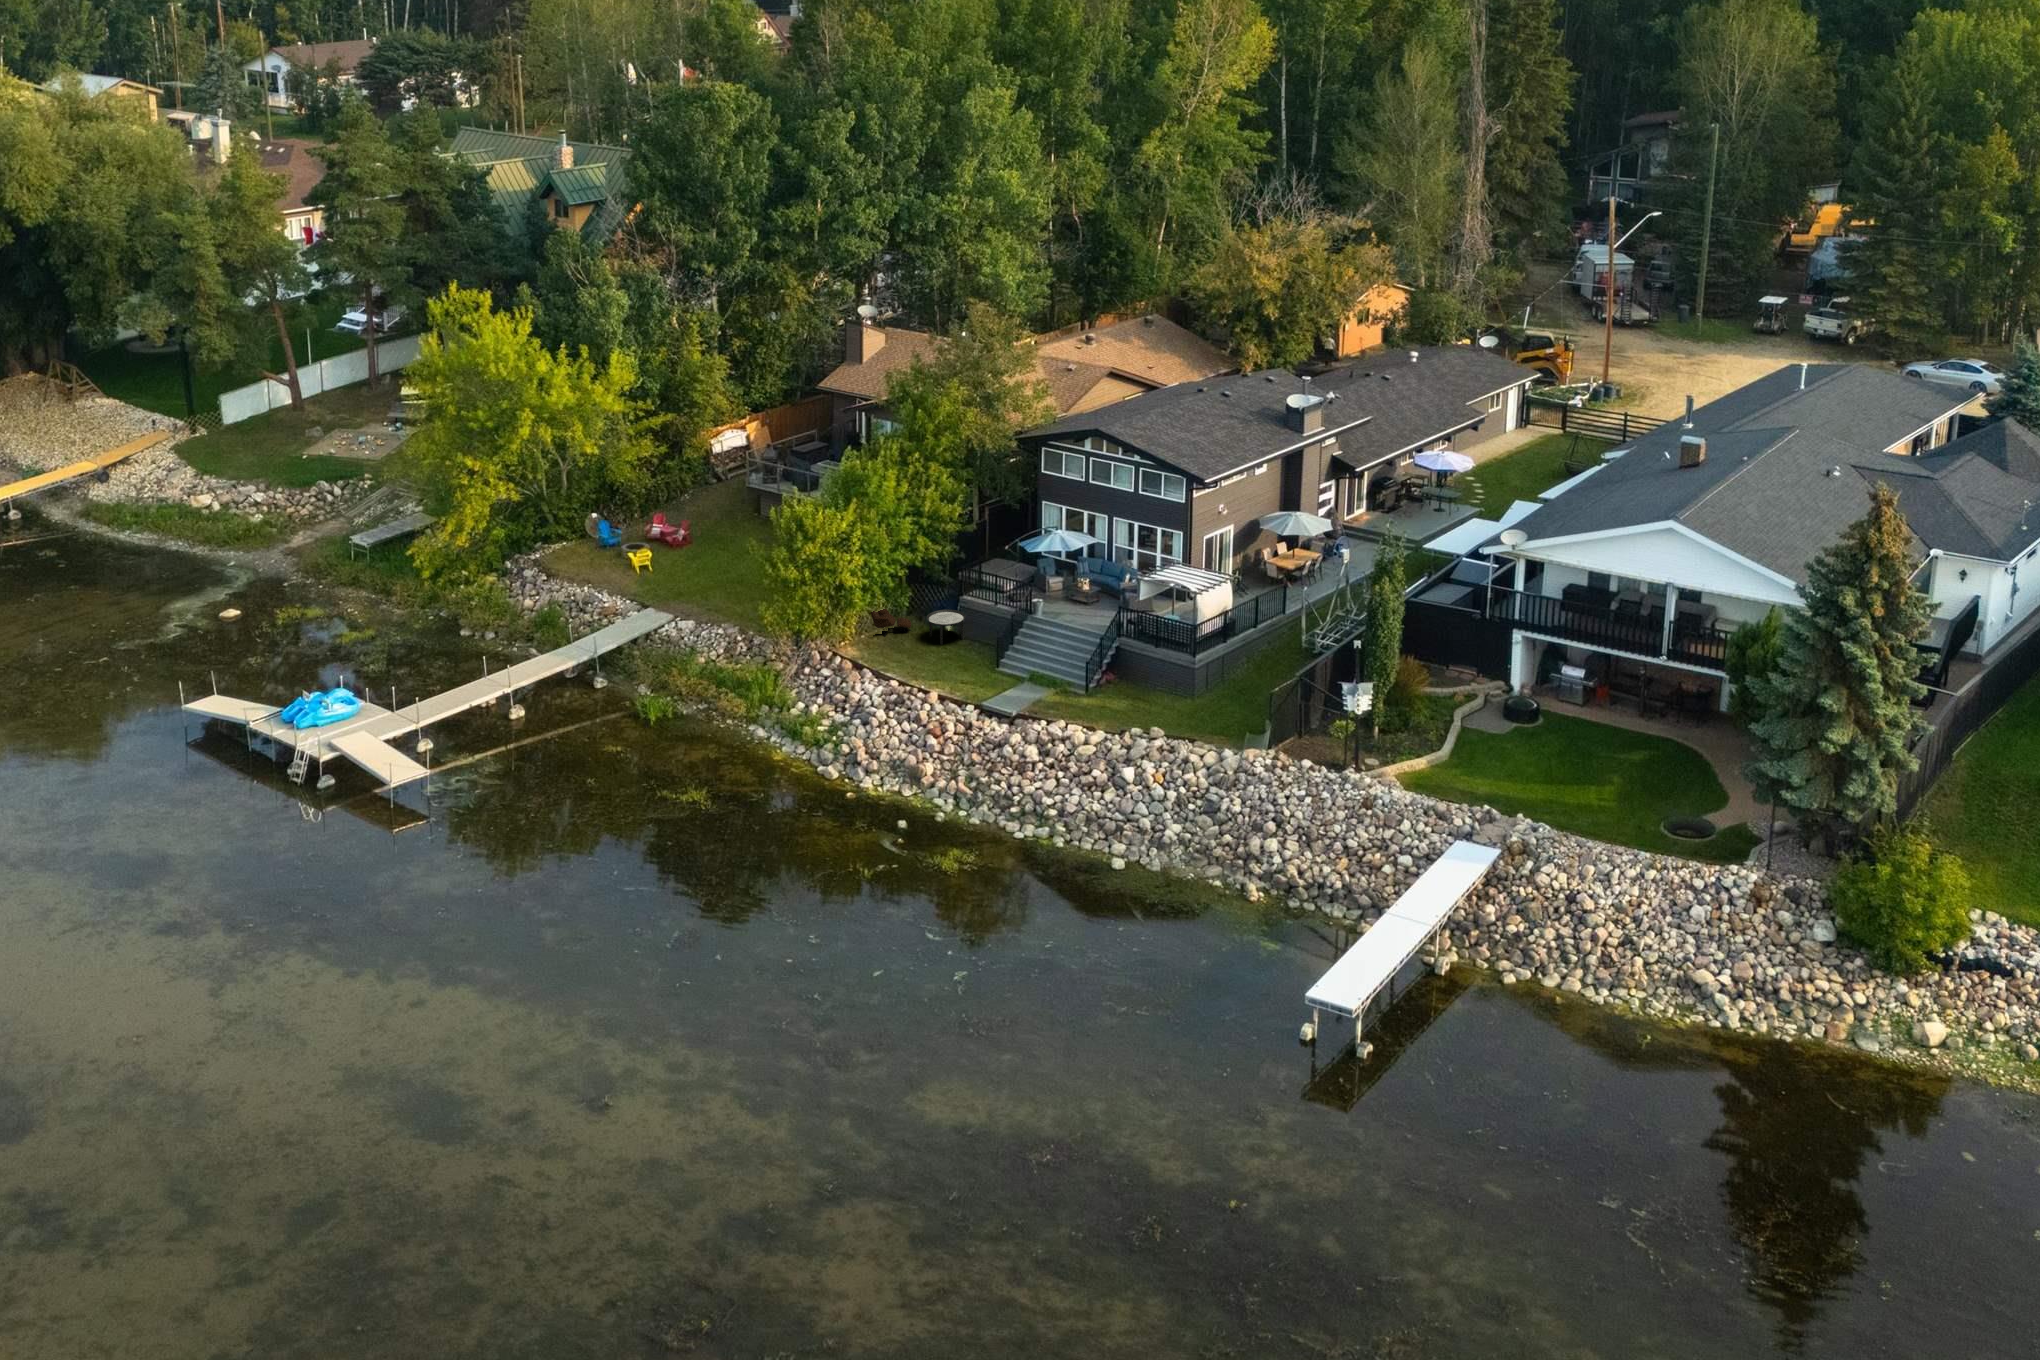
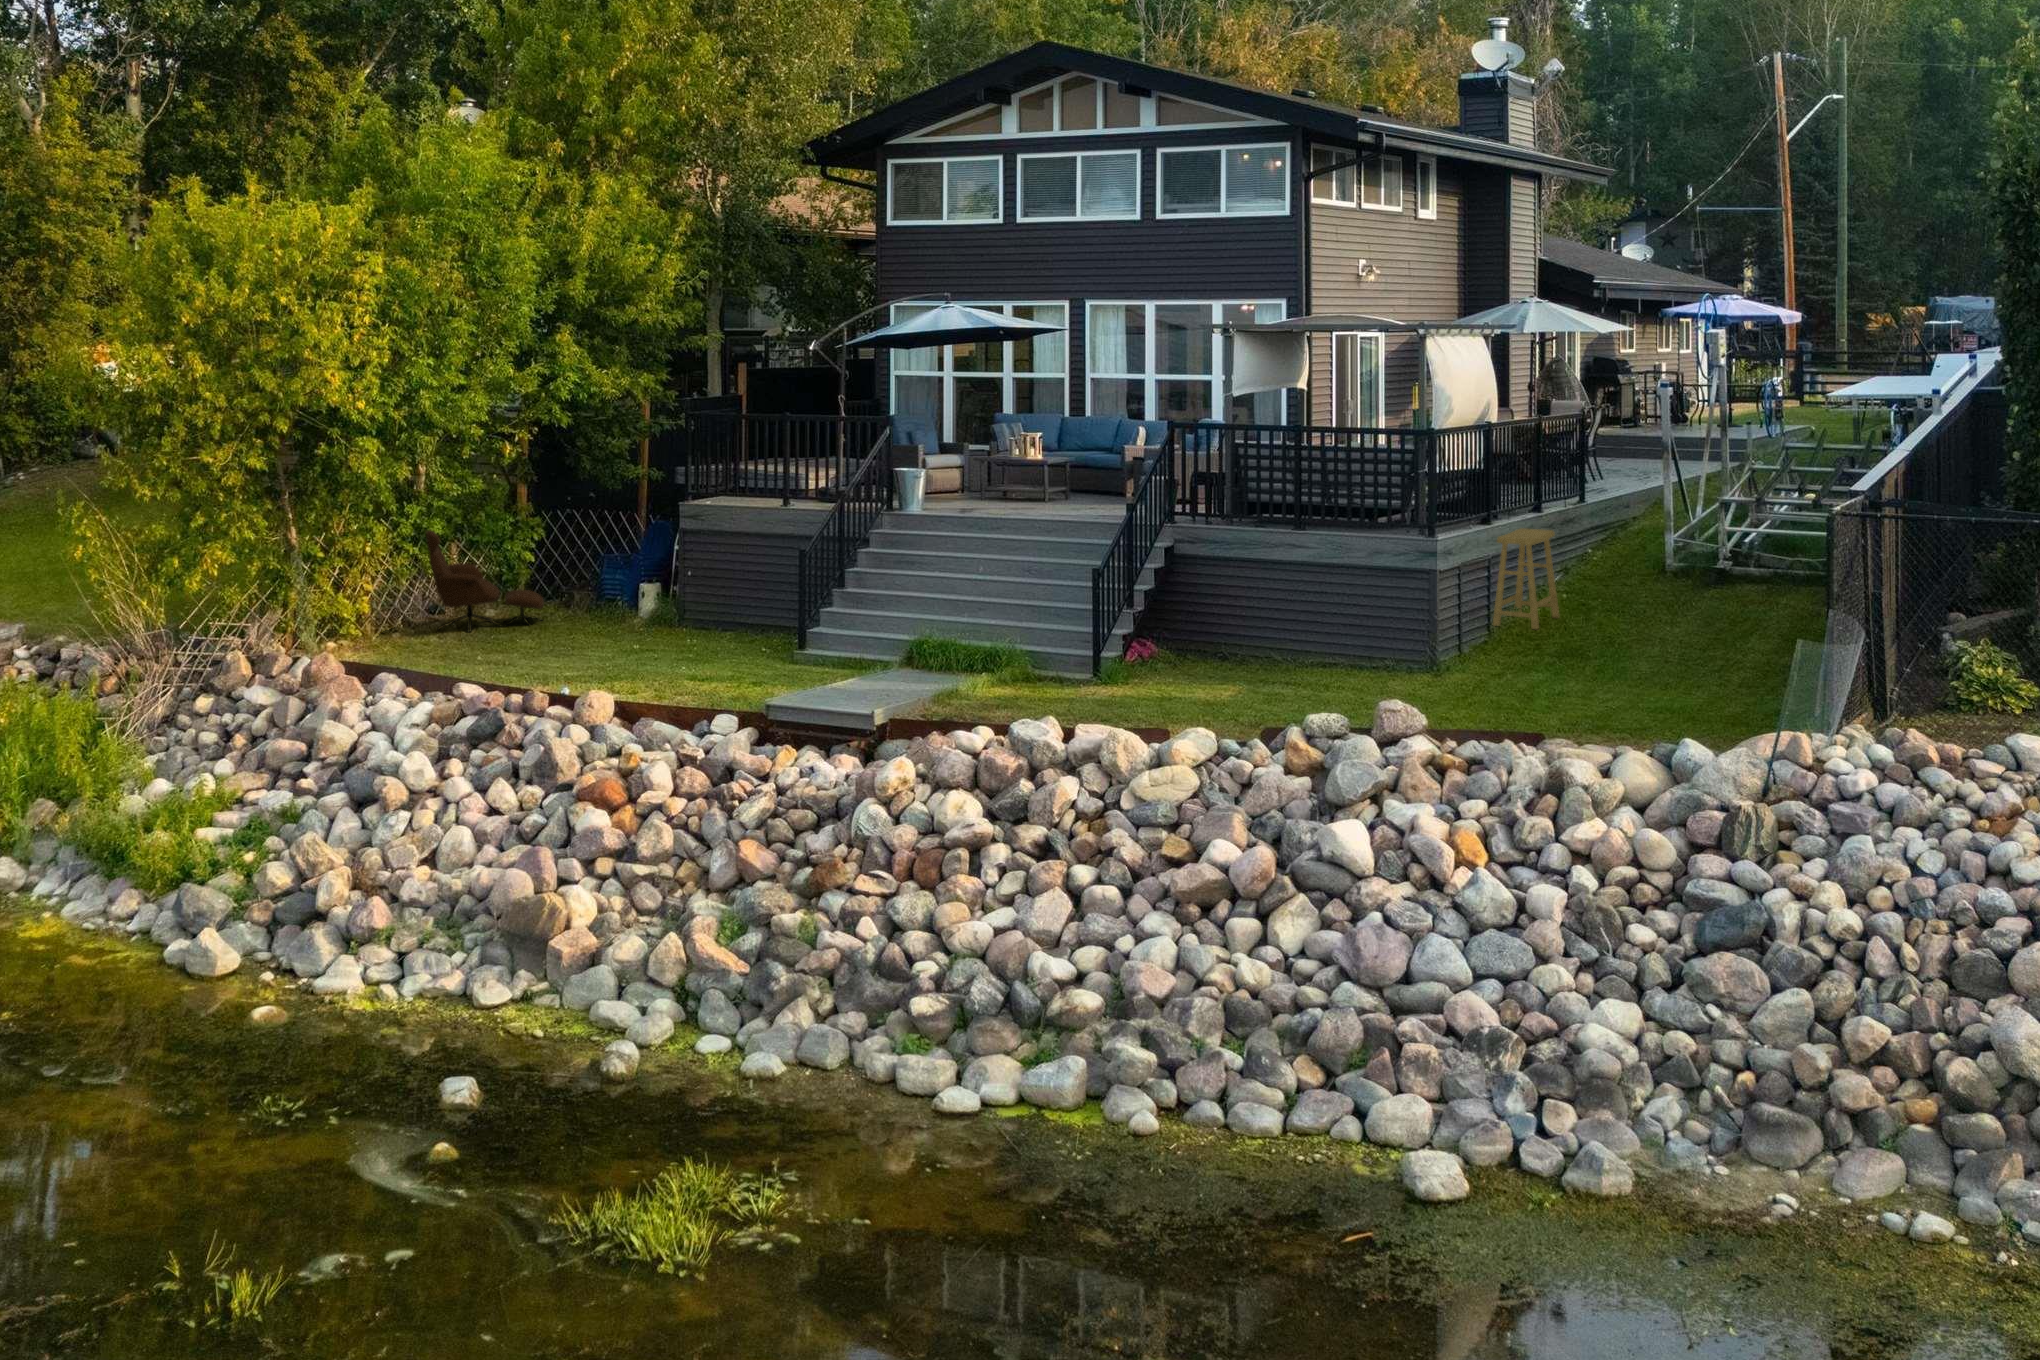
round table: present [926,610,966,645] -> none [585,555,693,635]
stool: none [1242,636,1269,675] -> present [1493,528,1559,629]

